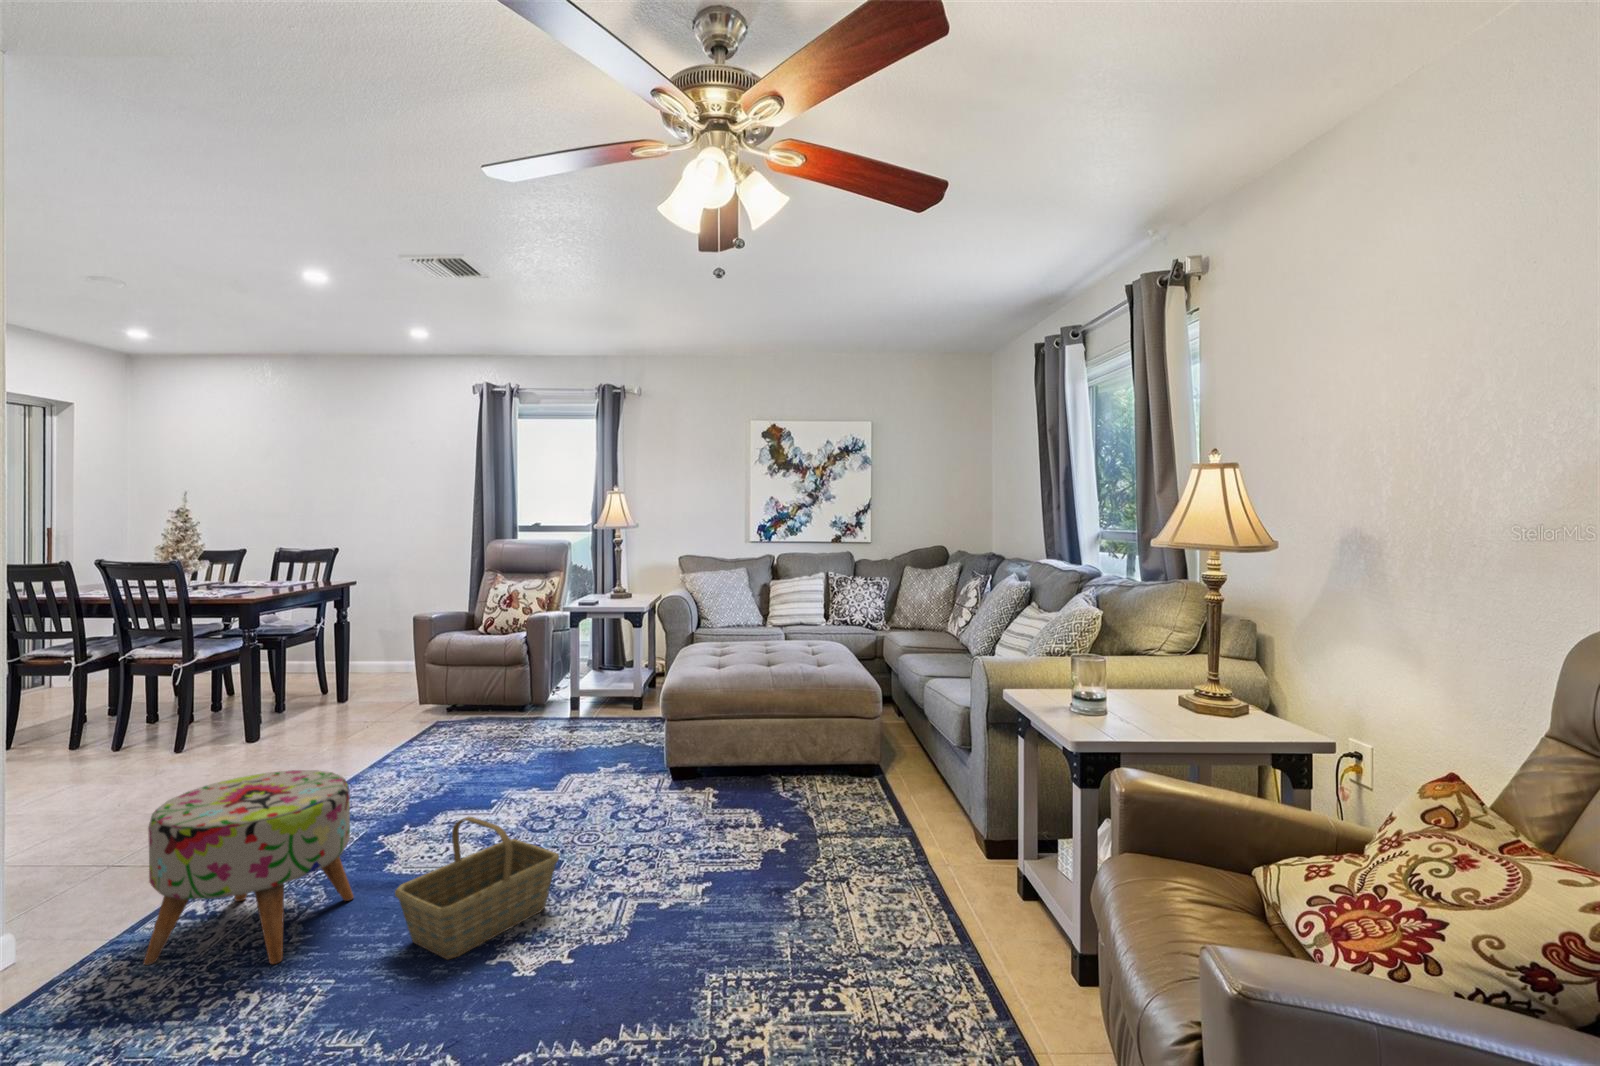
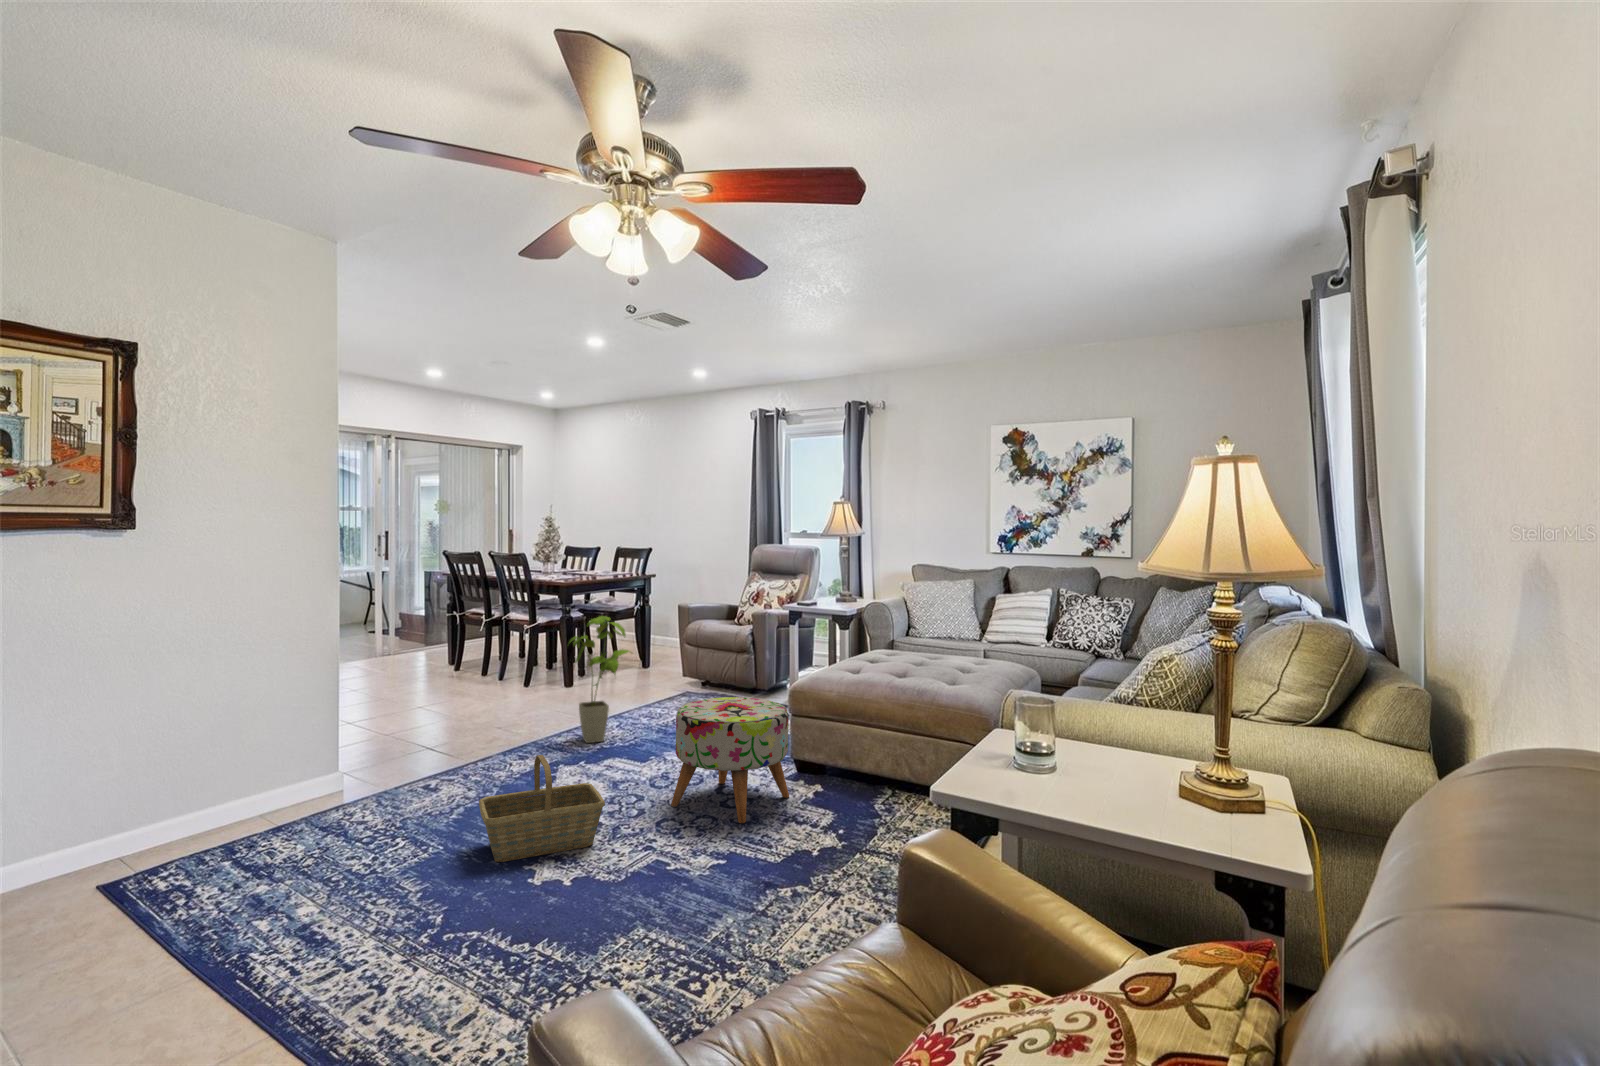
house plant: none [350,638,440,797] -> present [569,616,632,743]
ottoman: present [143,770,354,965] -> present [671,697,789,823]

